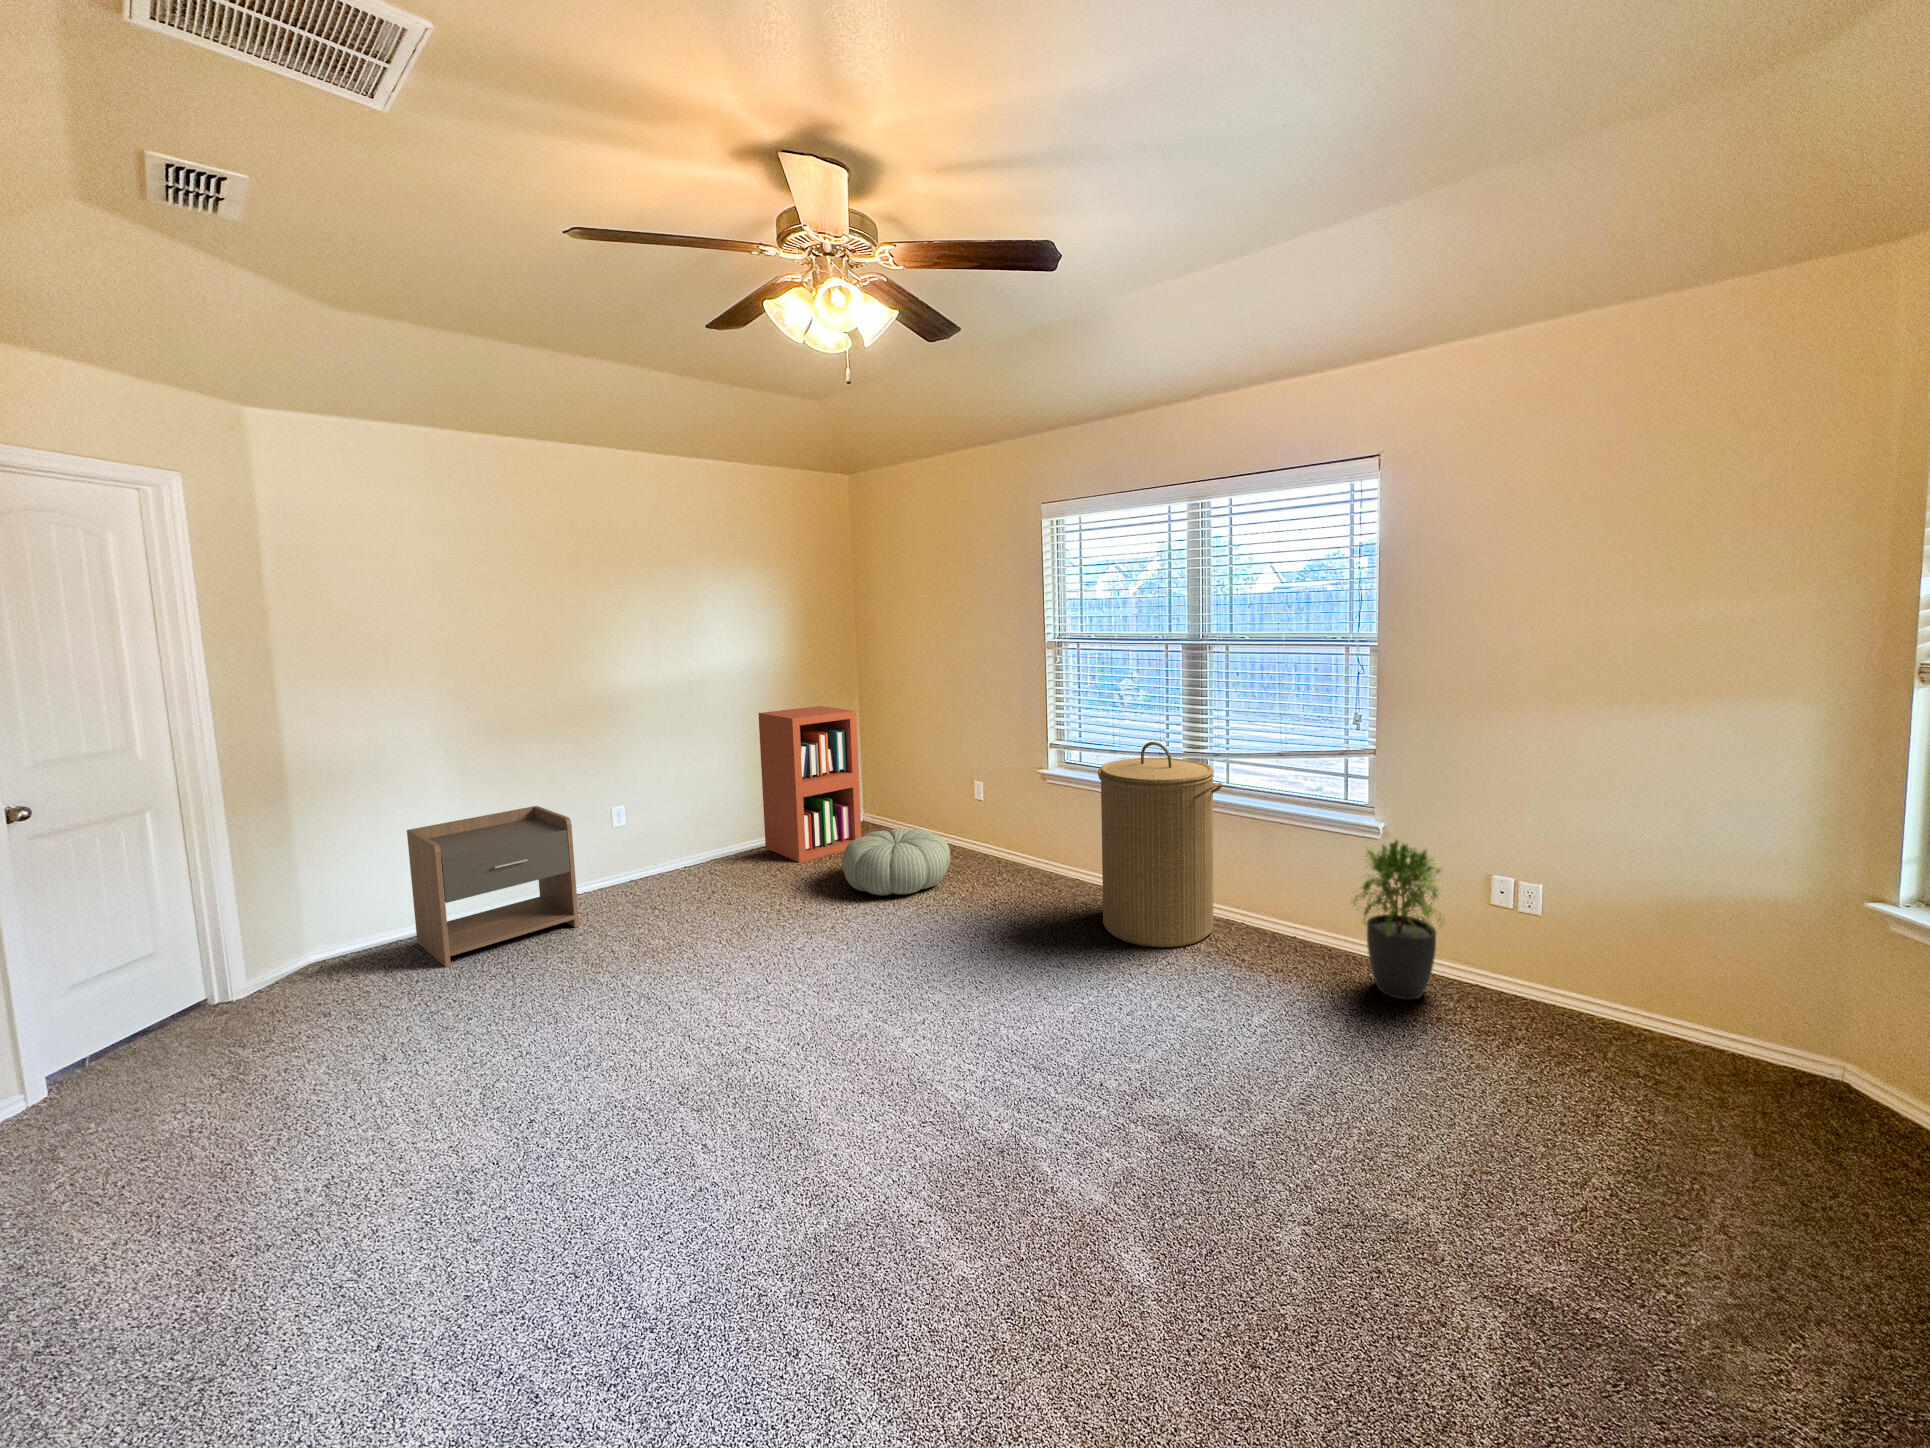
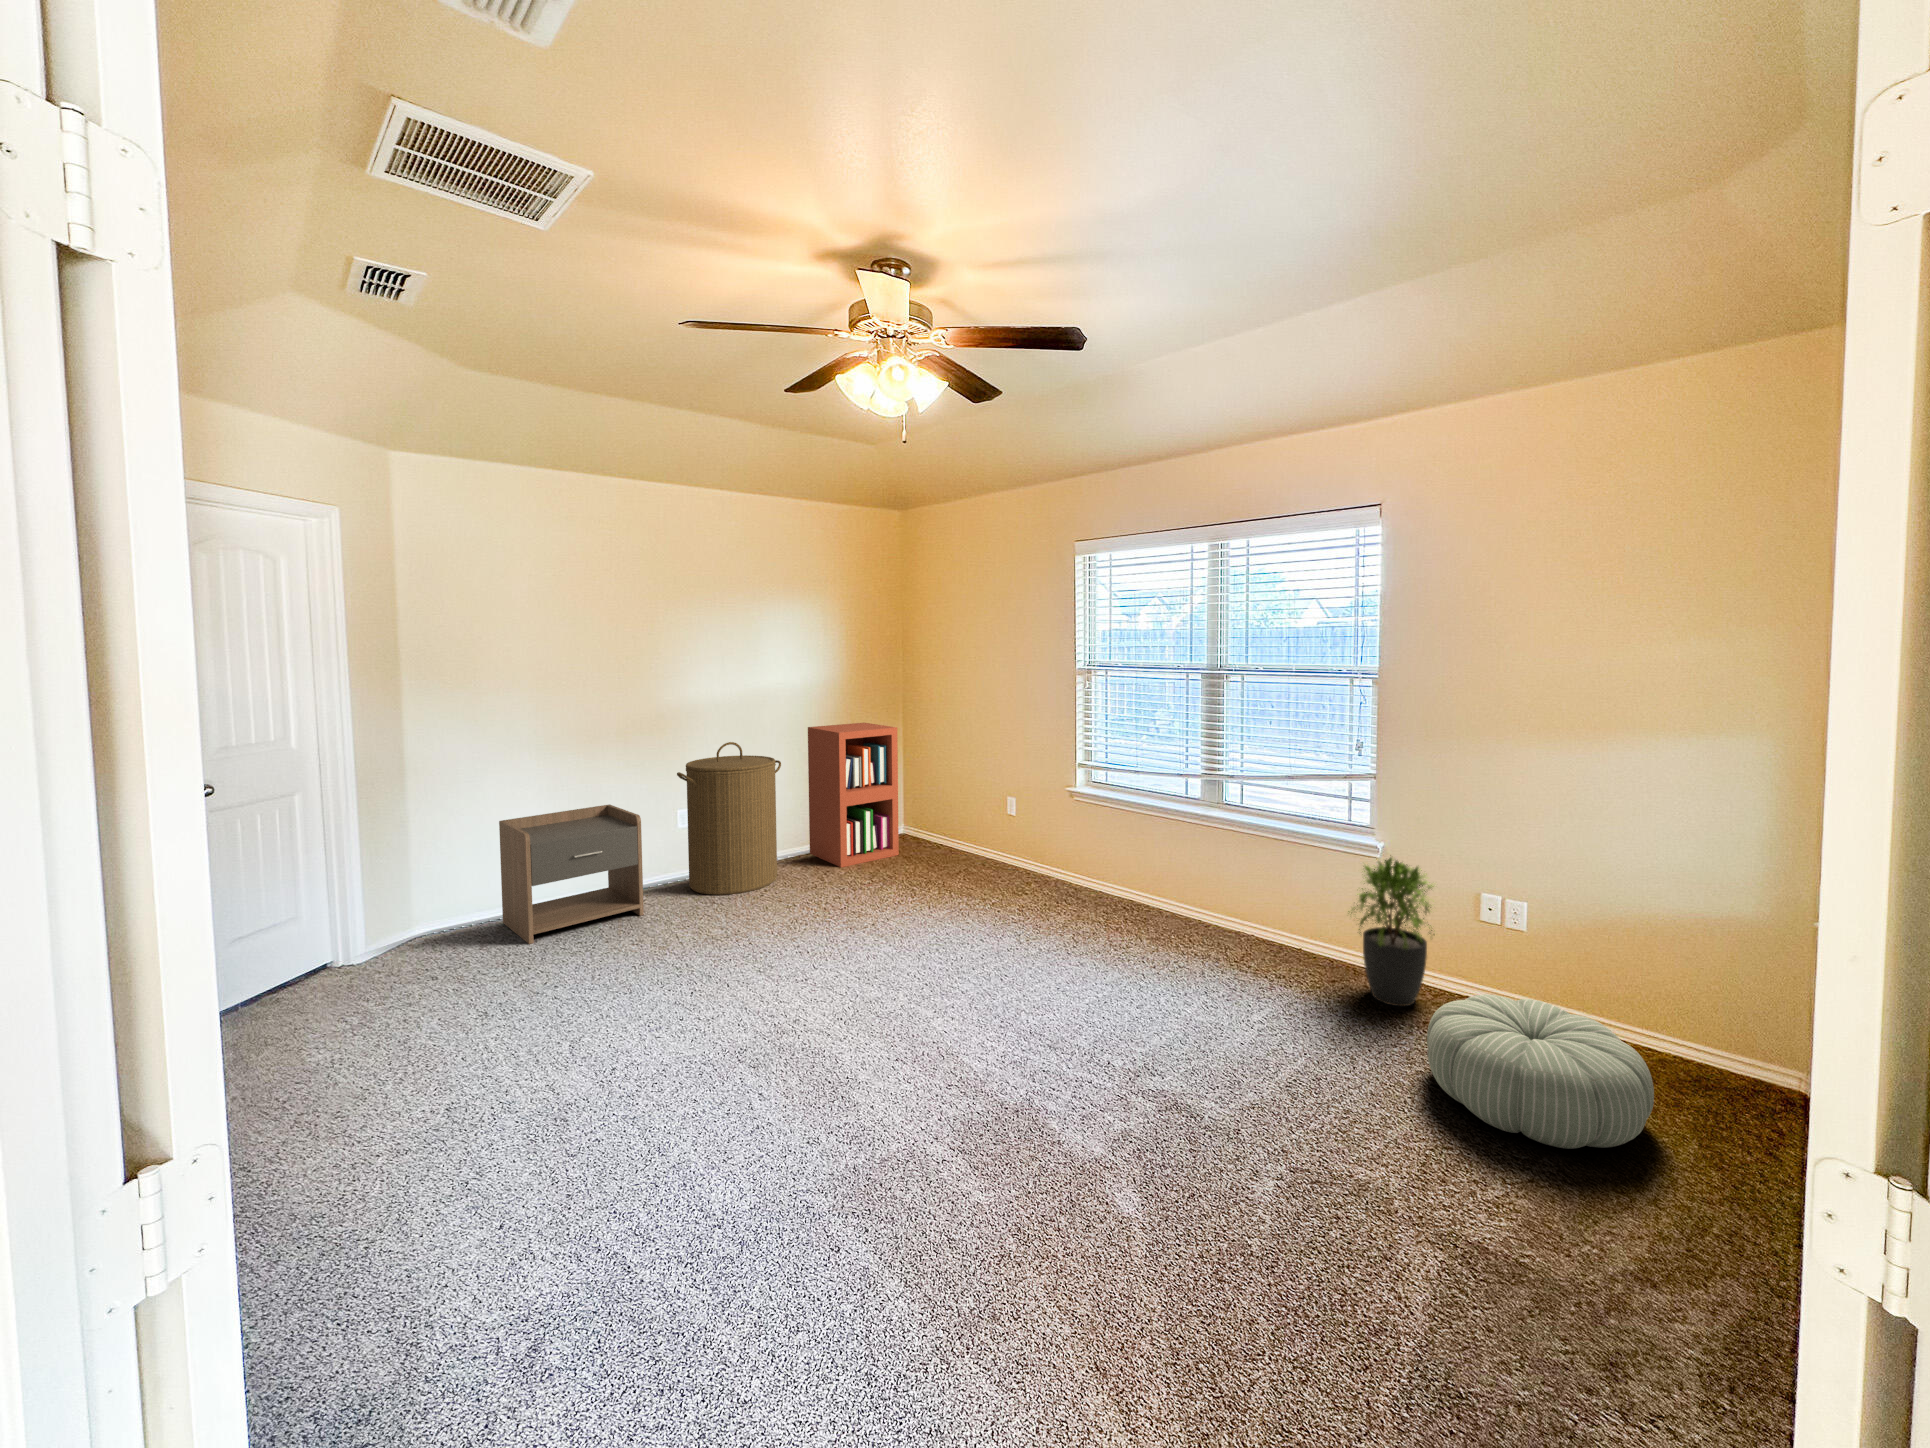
laundry hamper: present [1098,742,1222,948] -> present [677,742,781,895]
pouf: present [842,828,950,895] -> present [1427,995,1654,1149]

